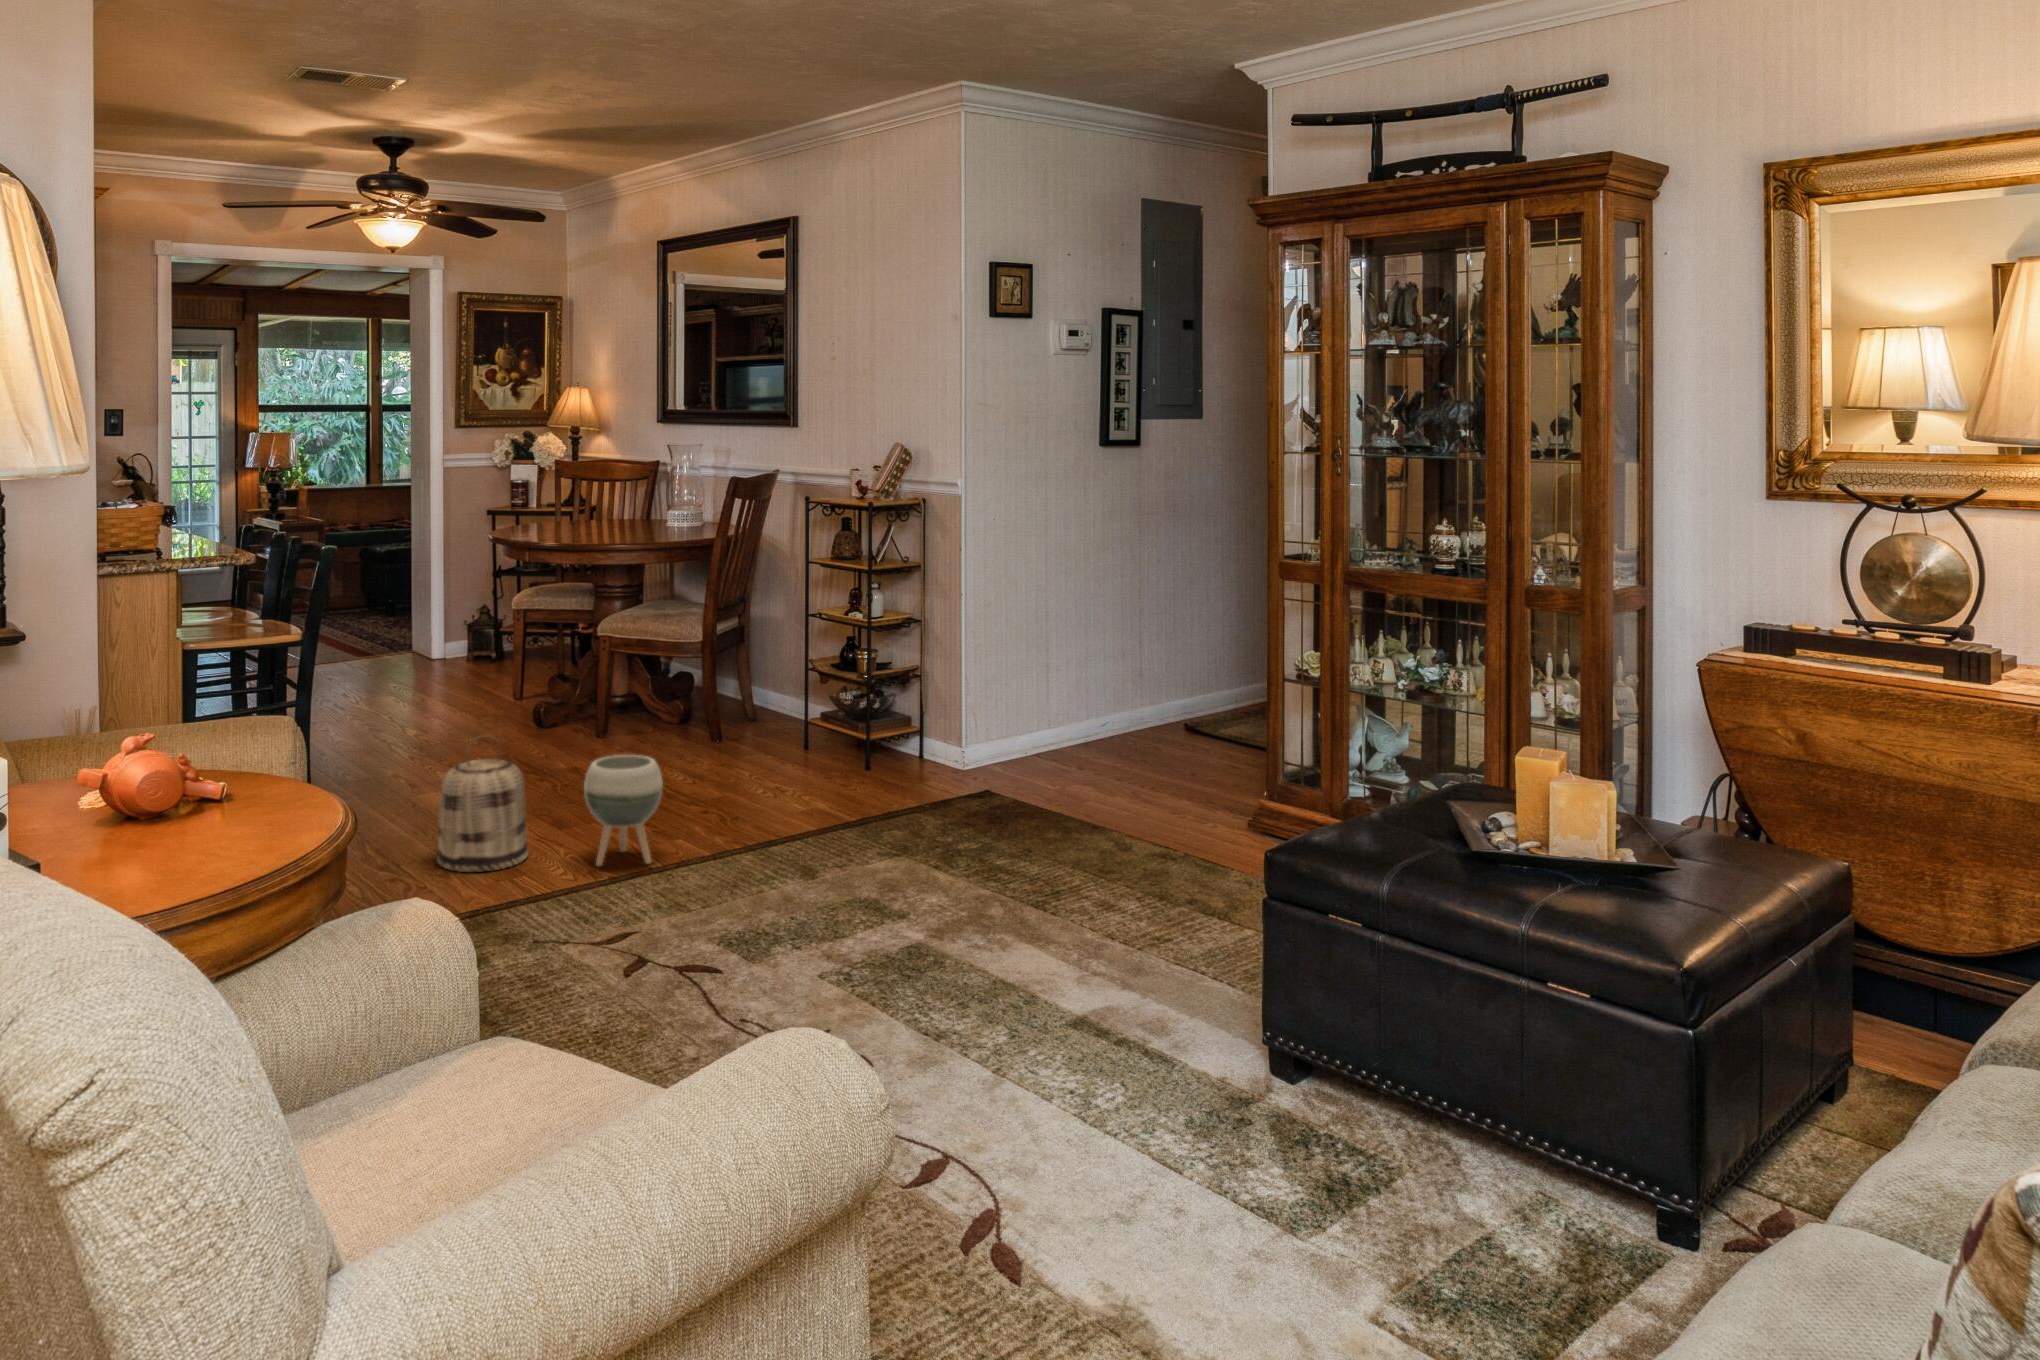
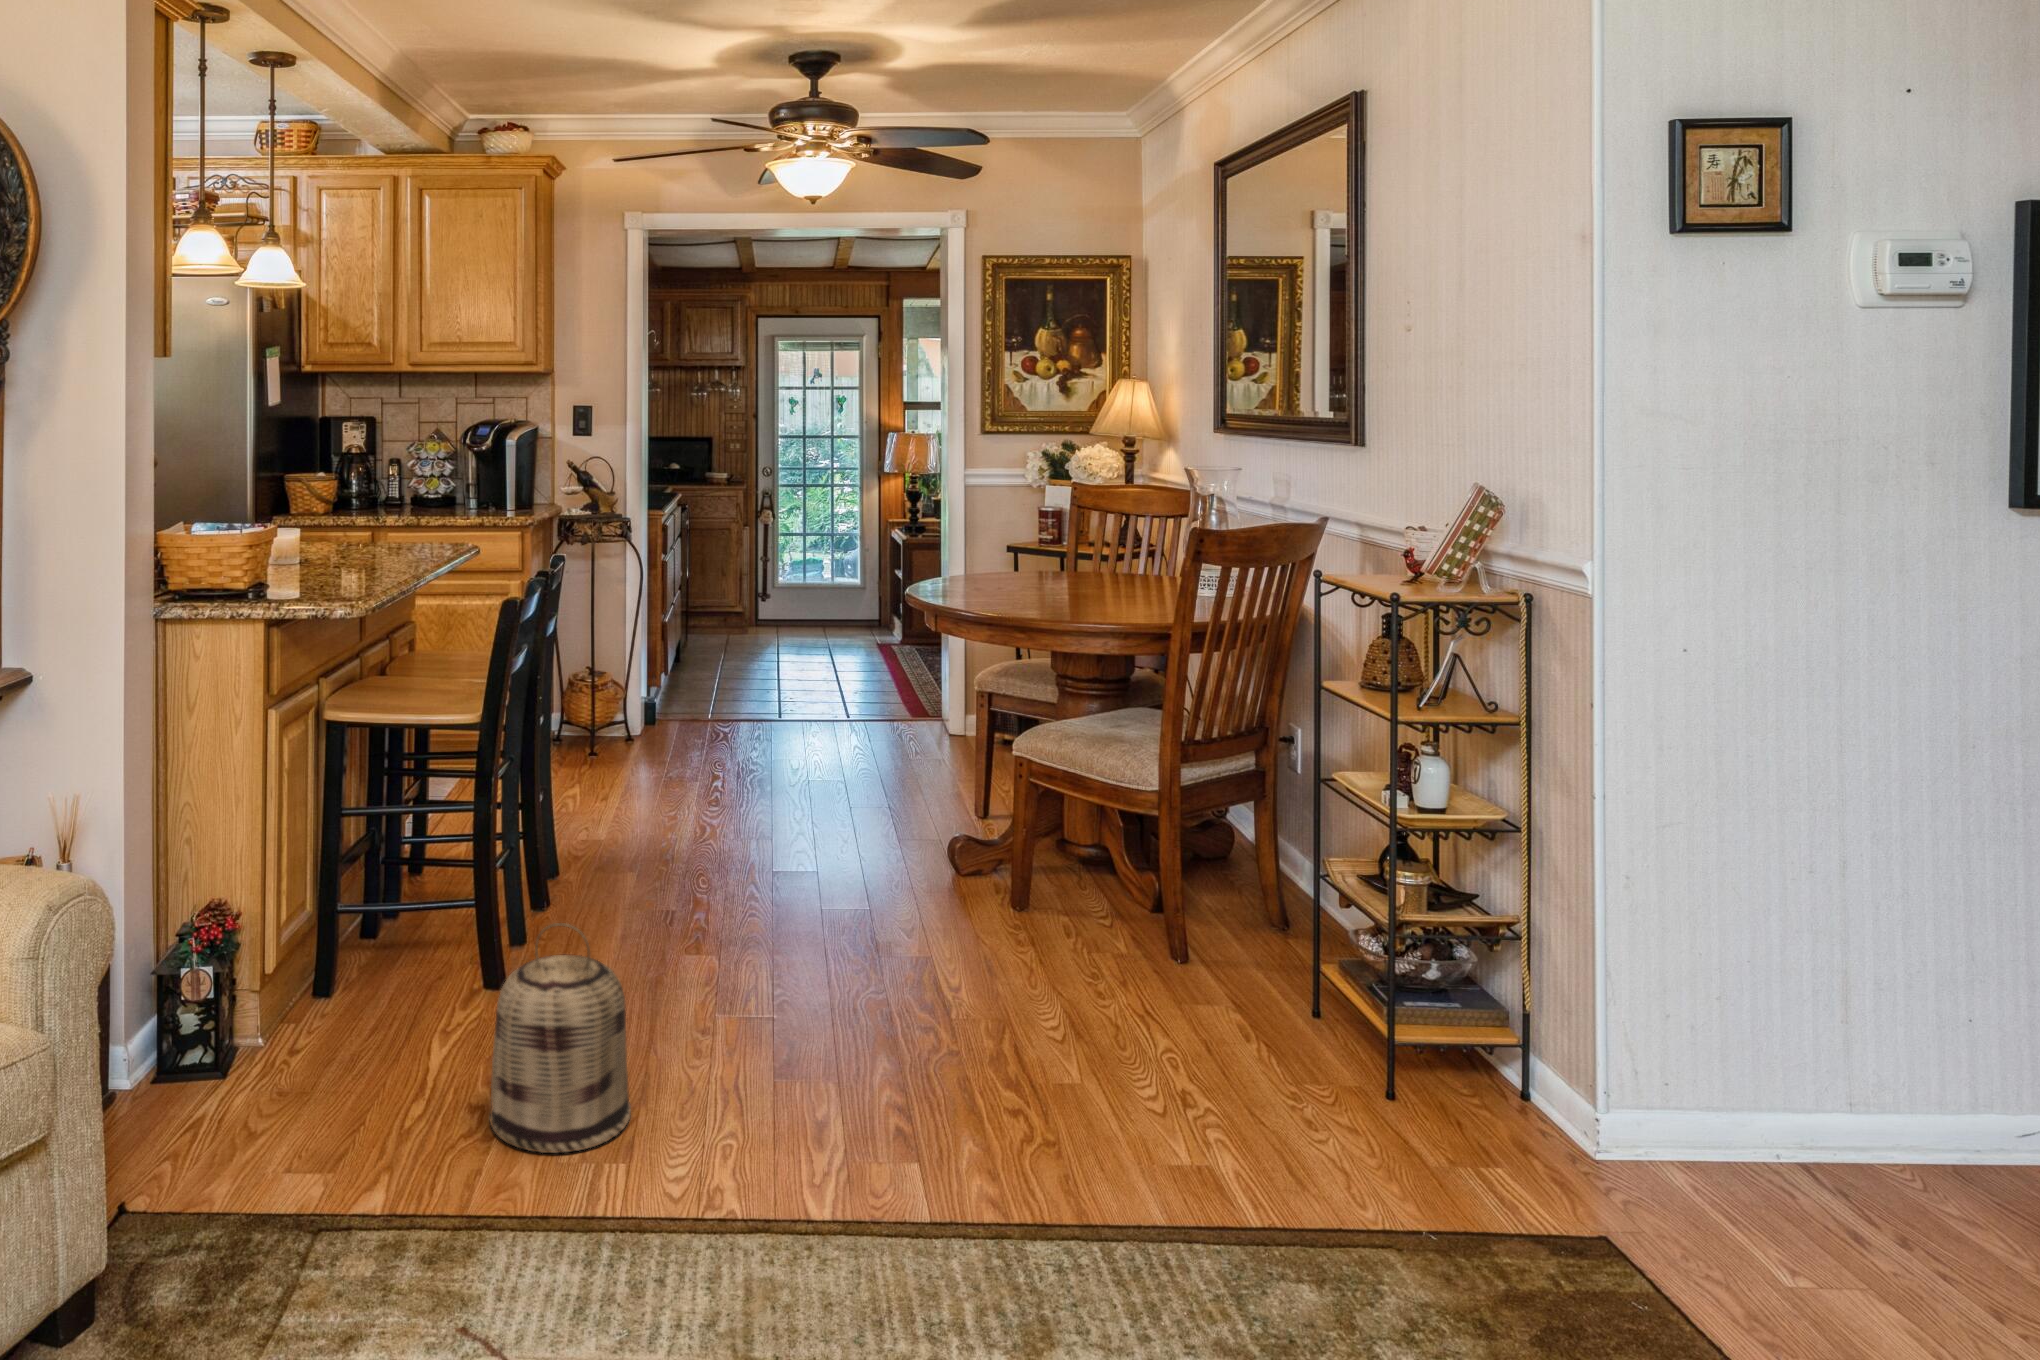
planter: present [584,755,663,866] -> none [658,1008,794,1230]

